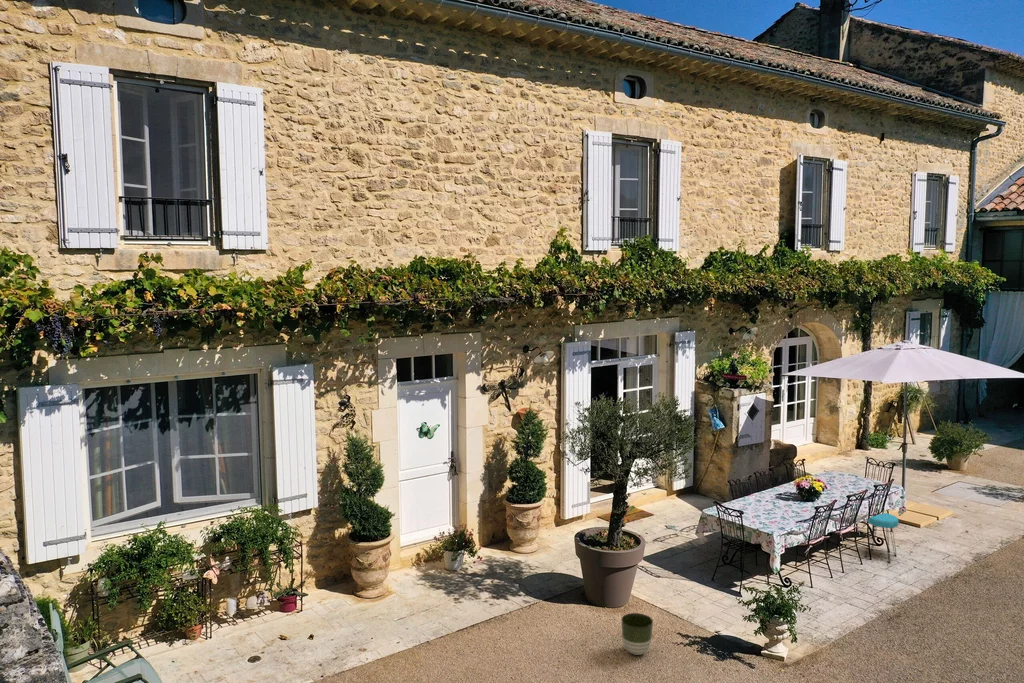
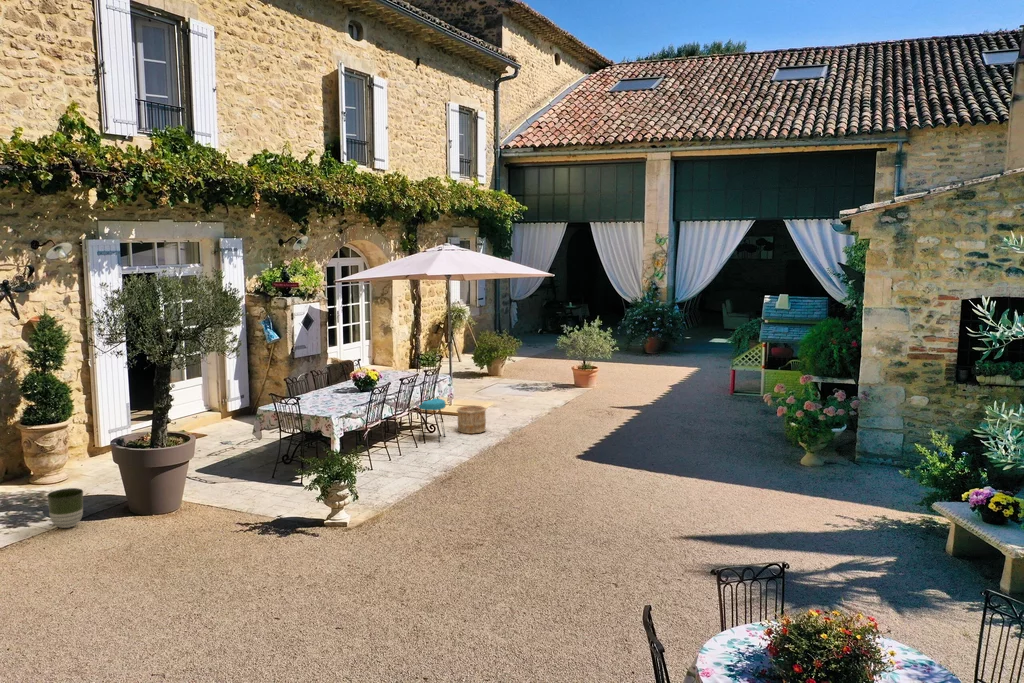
wooden bucket: none [911,523,948,557] -> present [457,405,486,434]
planter: present [621,613,653,655] -> present [47,488,83,528]

